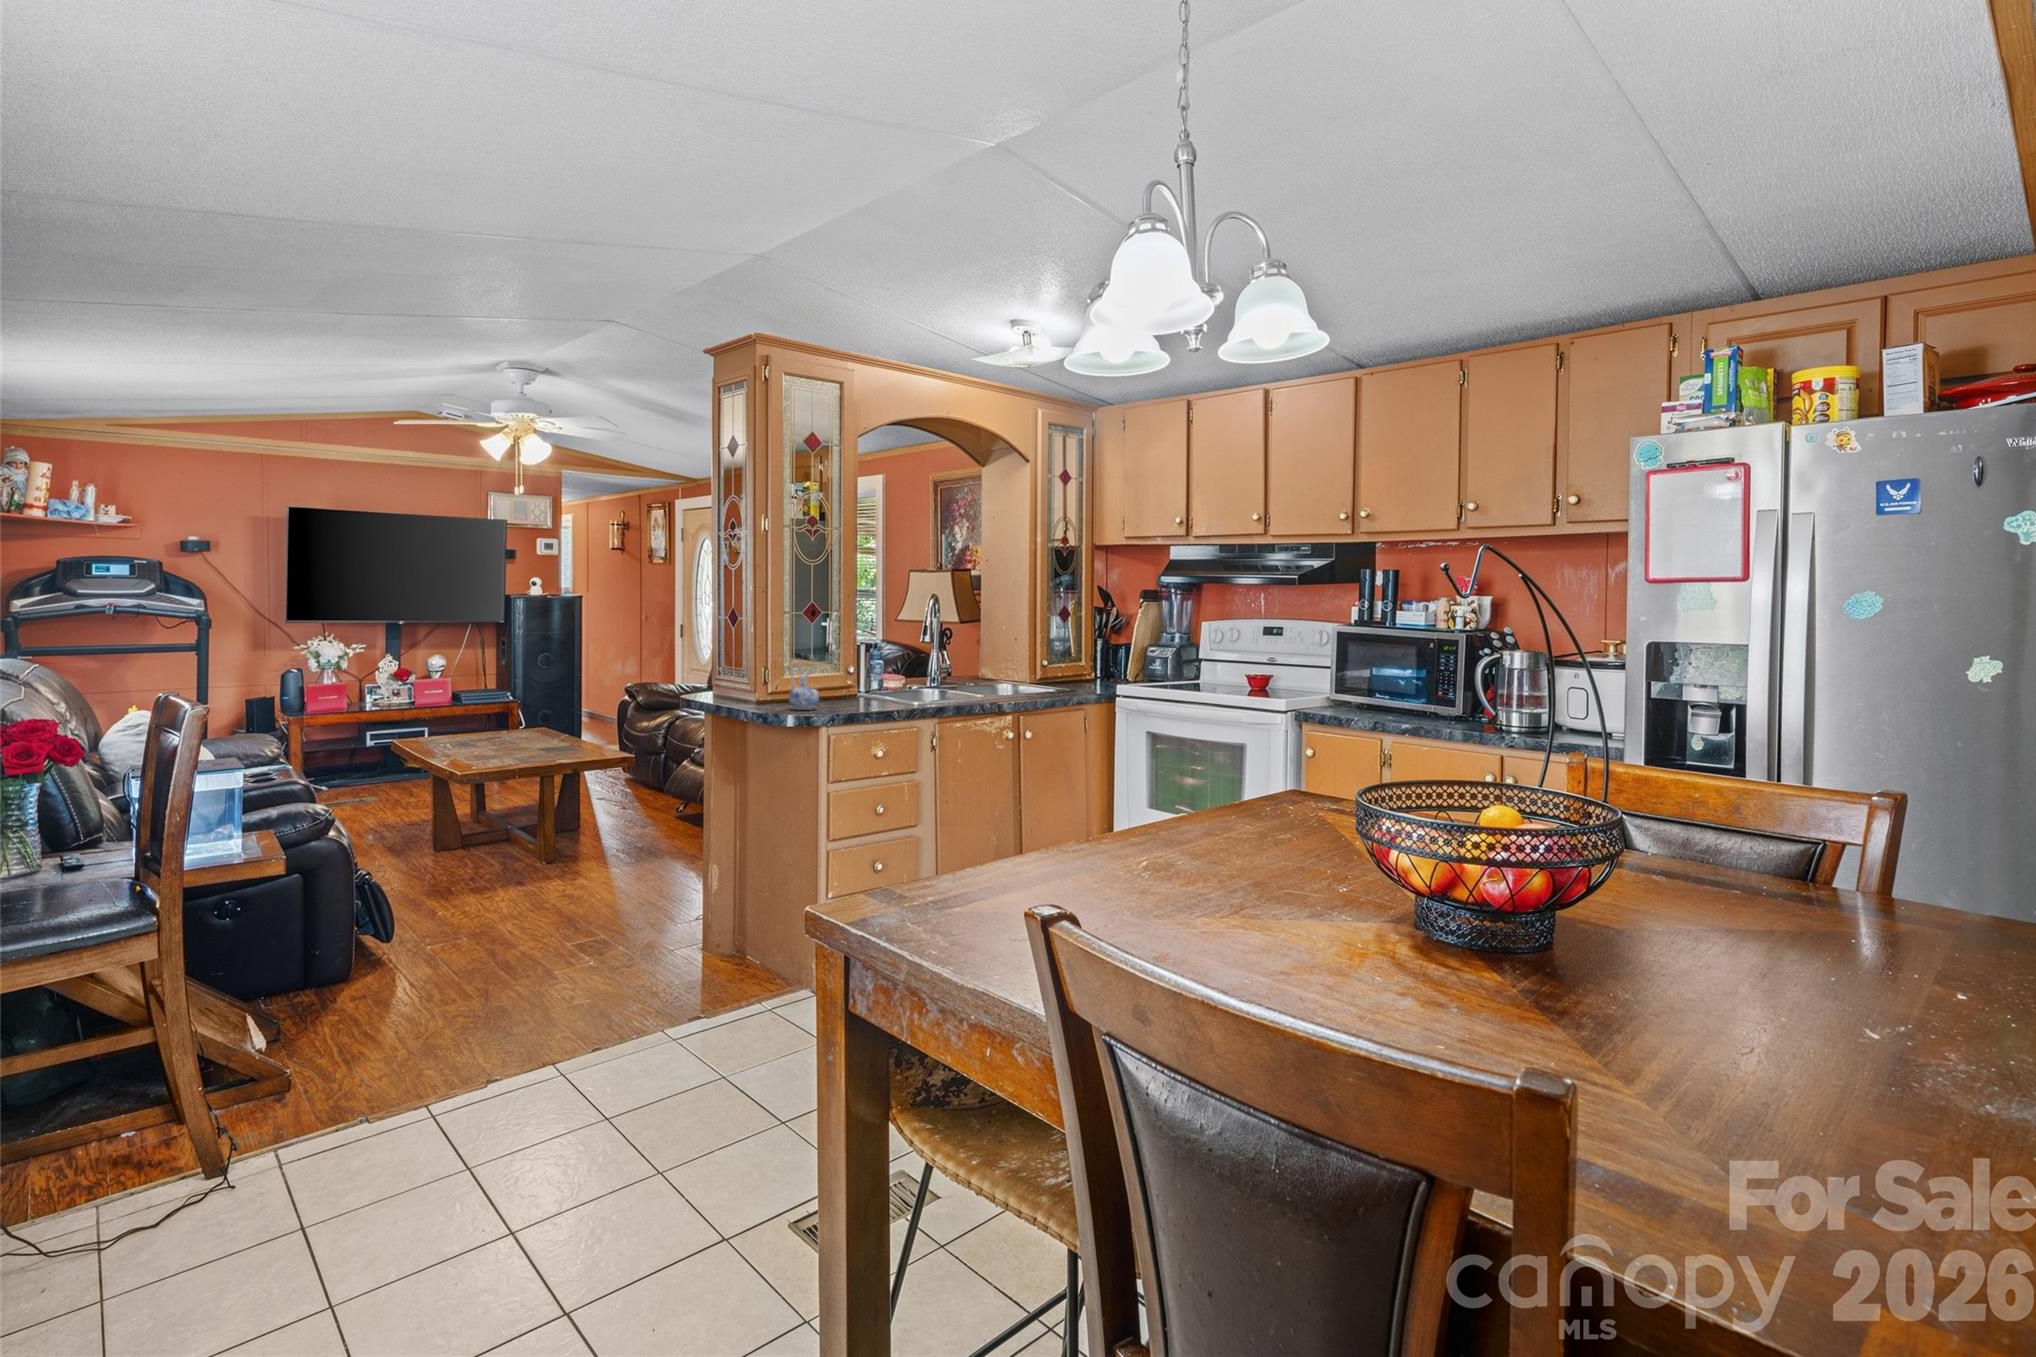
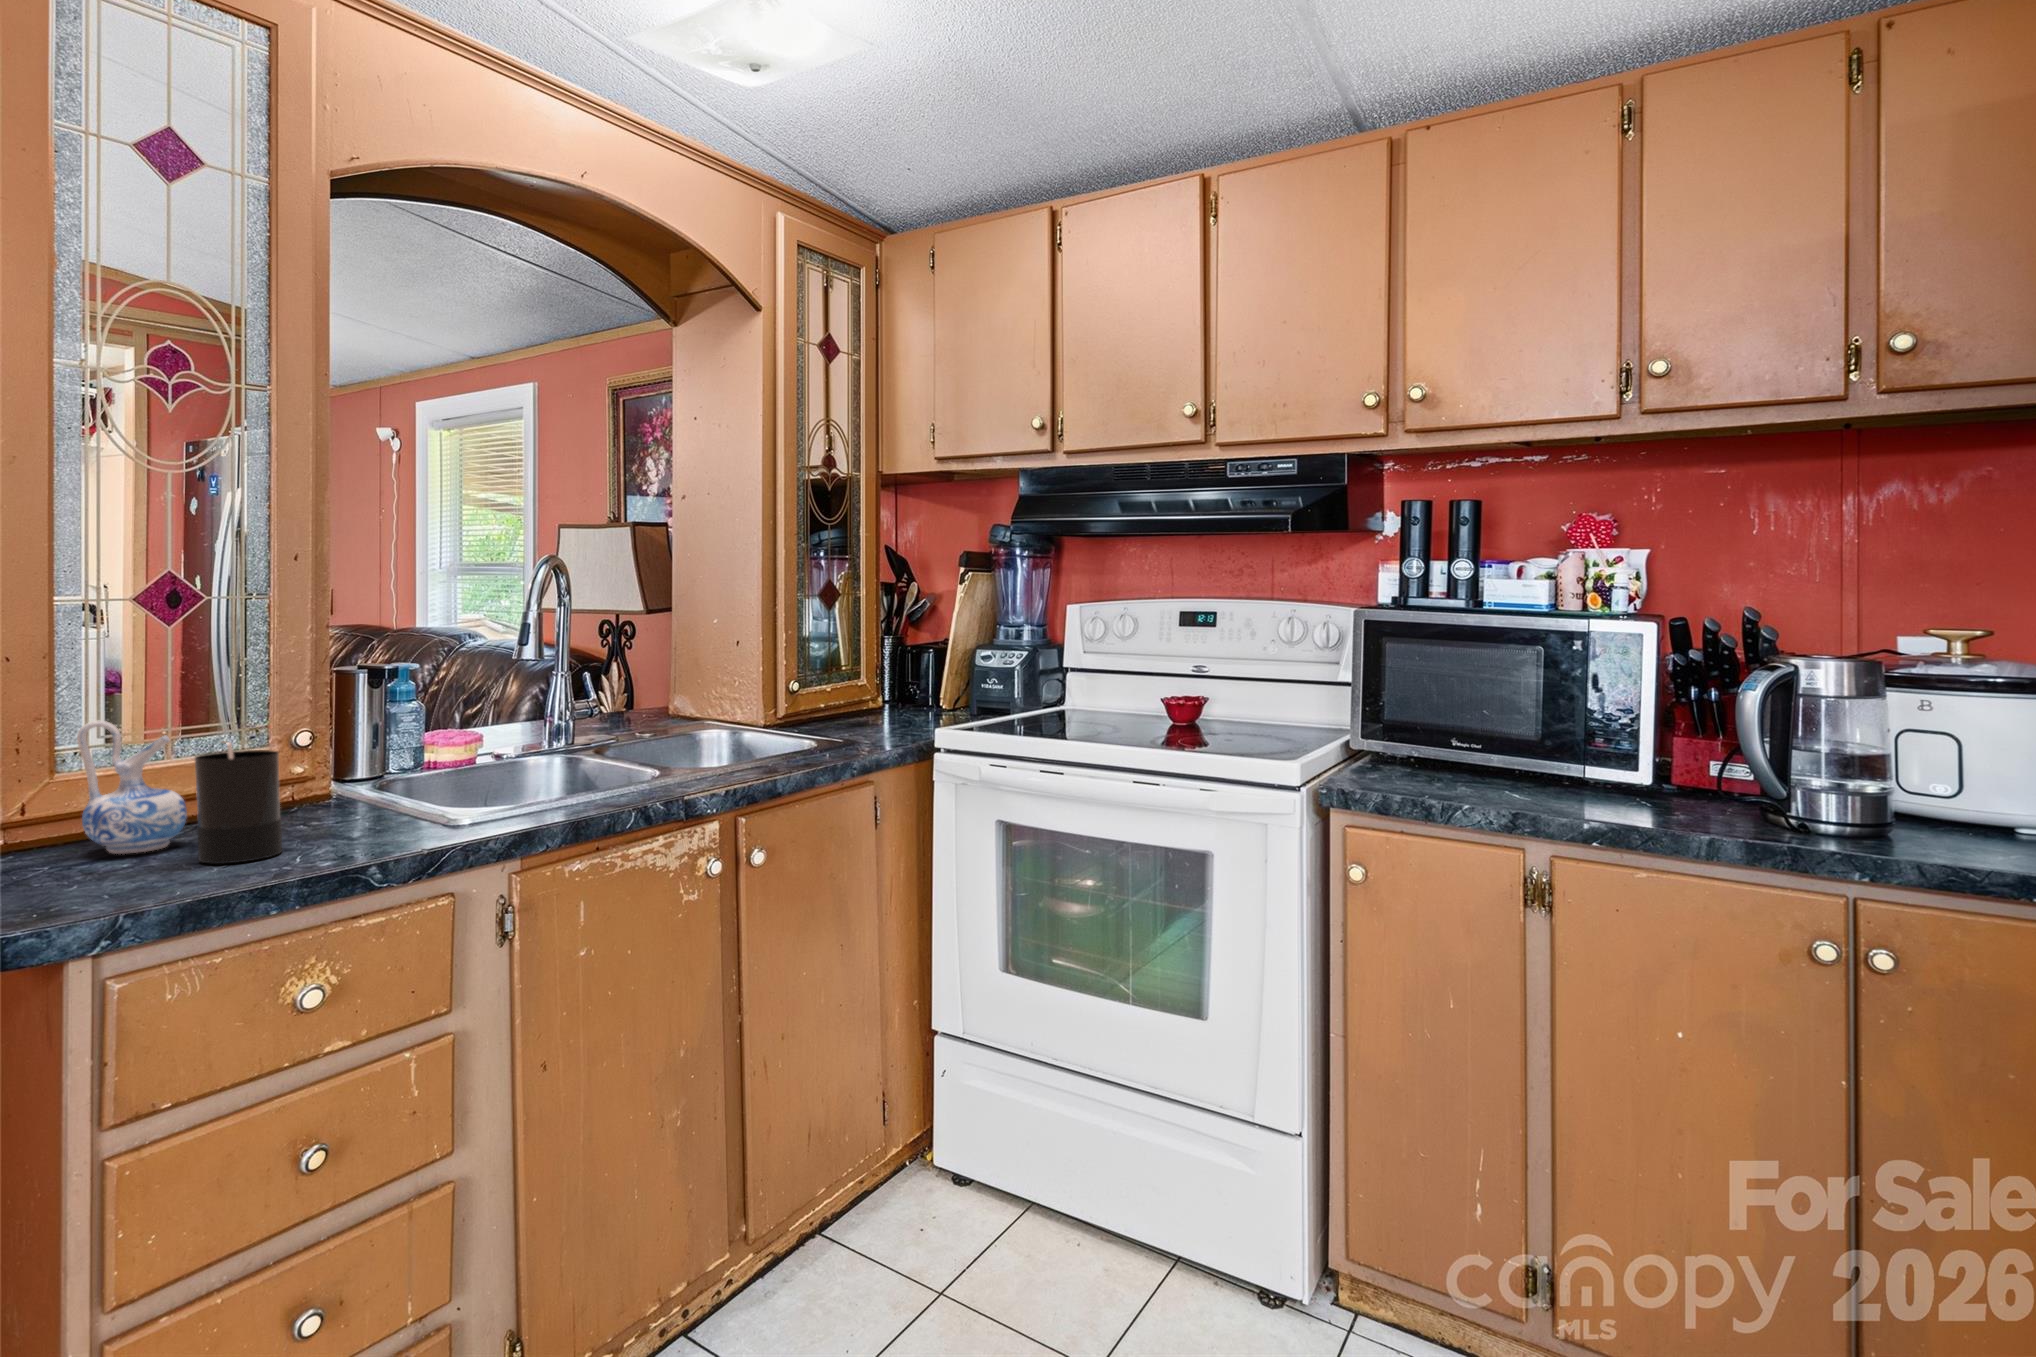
candle: none [830,670,856,712] -> present [195,742,282,864]

